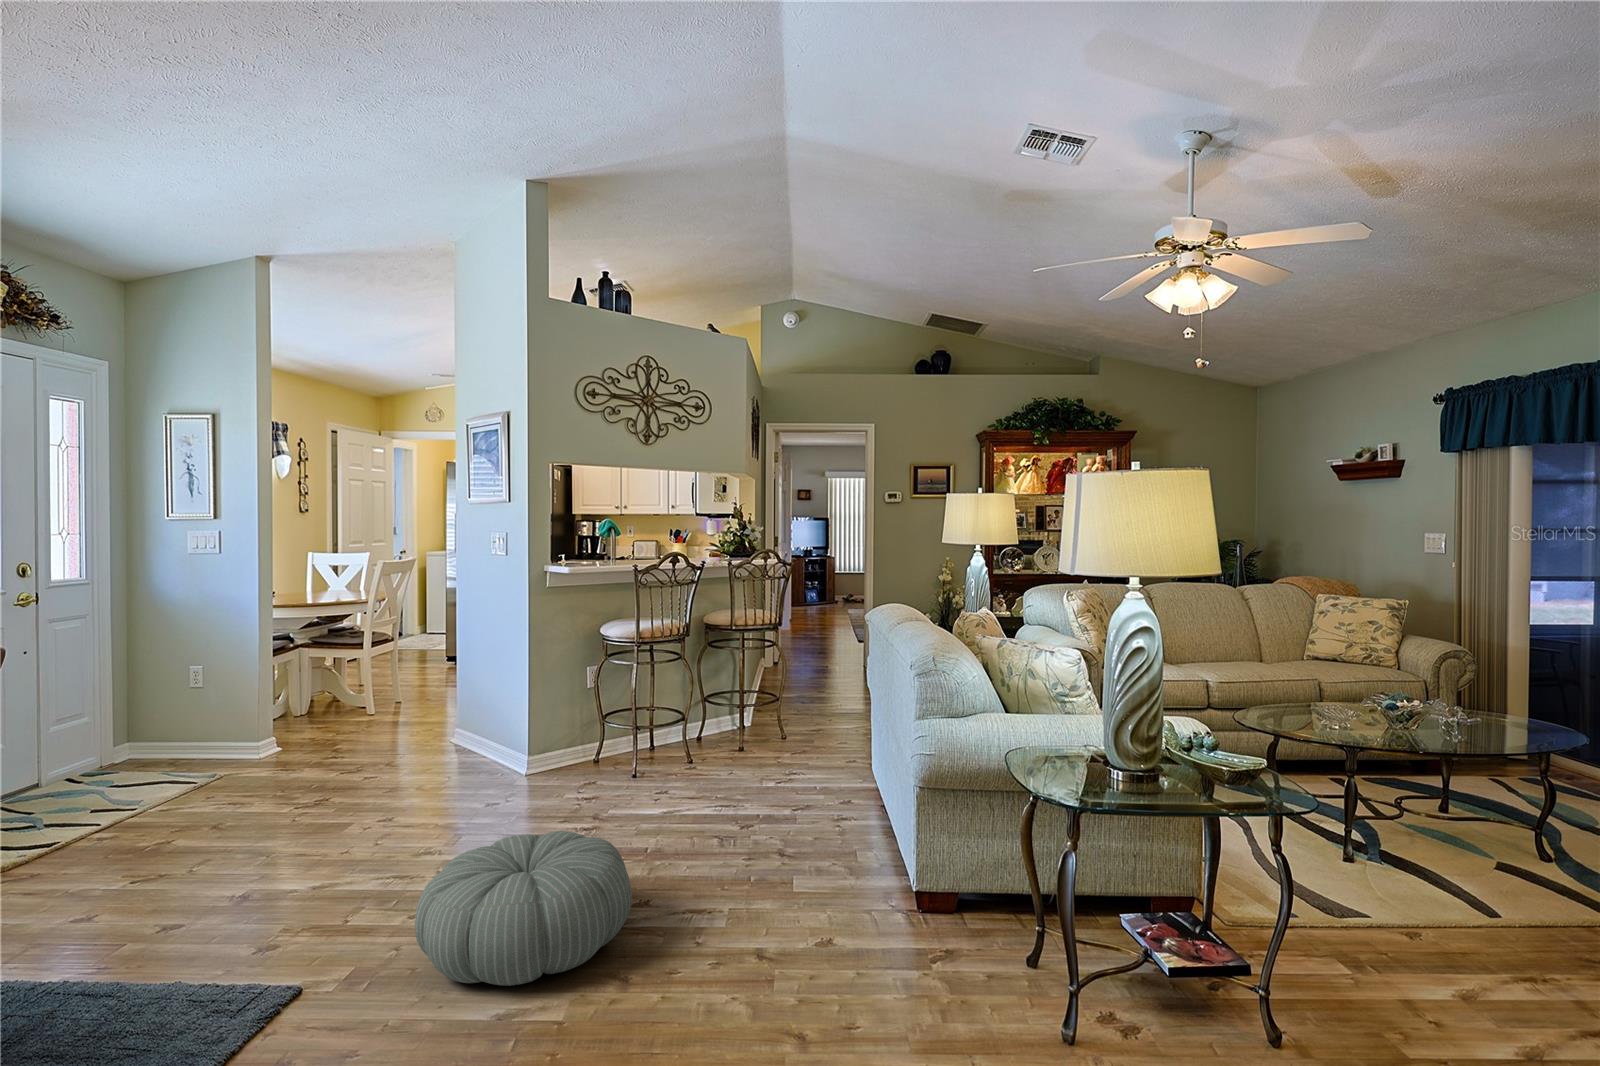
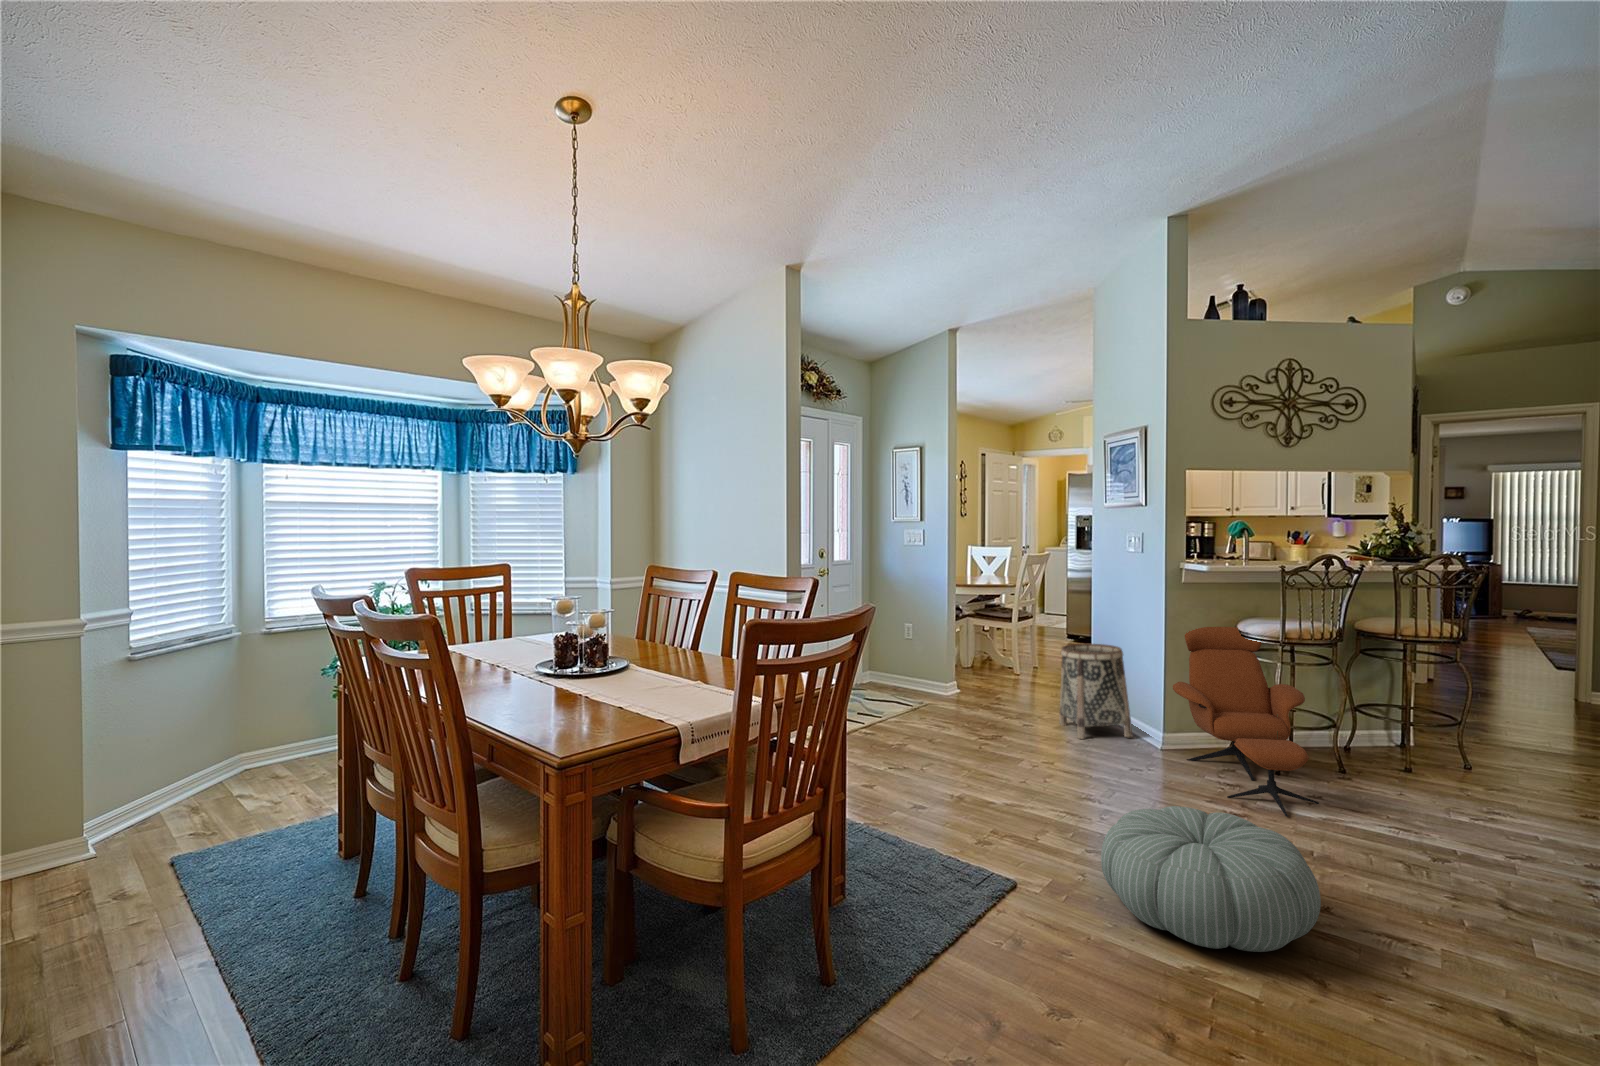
lounge chair: none [536,631,663,818] -> present [1173,627,1319,817]
basket: none [413,665,498,783] -> present [1060,644,1132,739]

